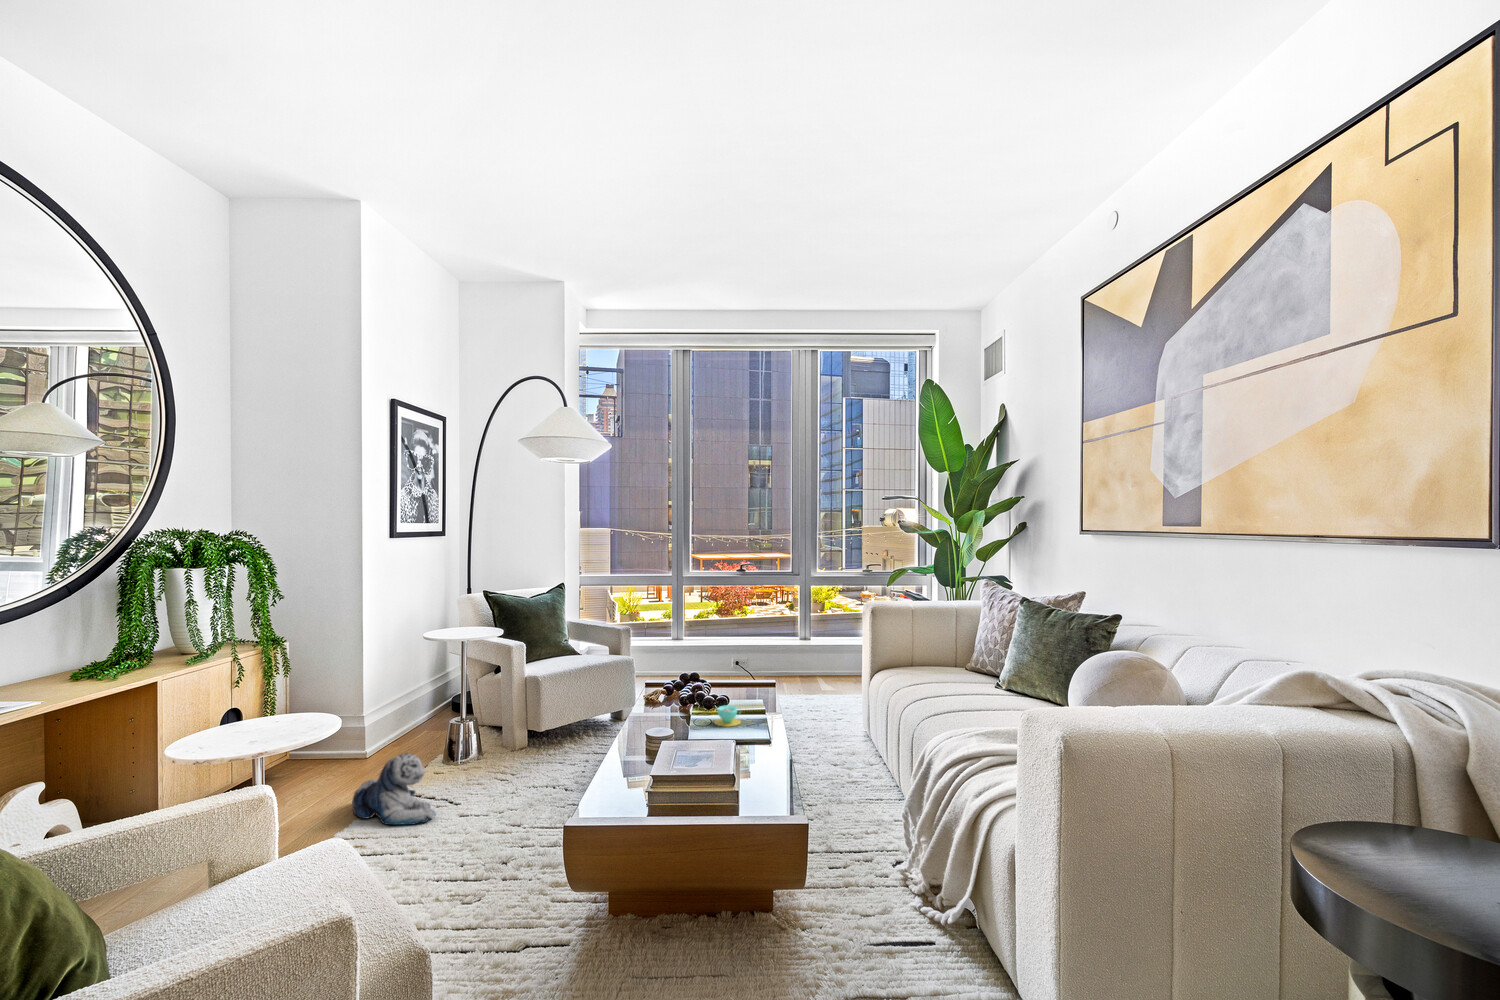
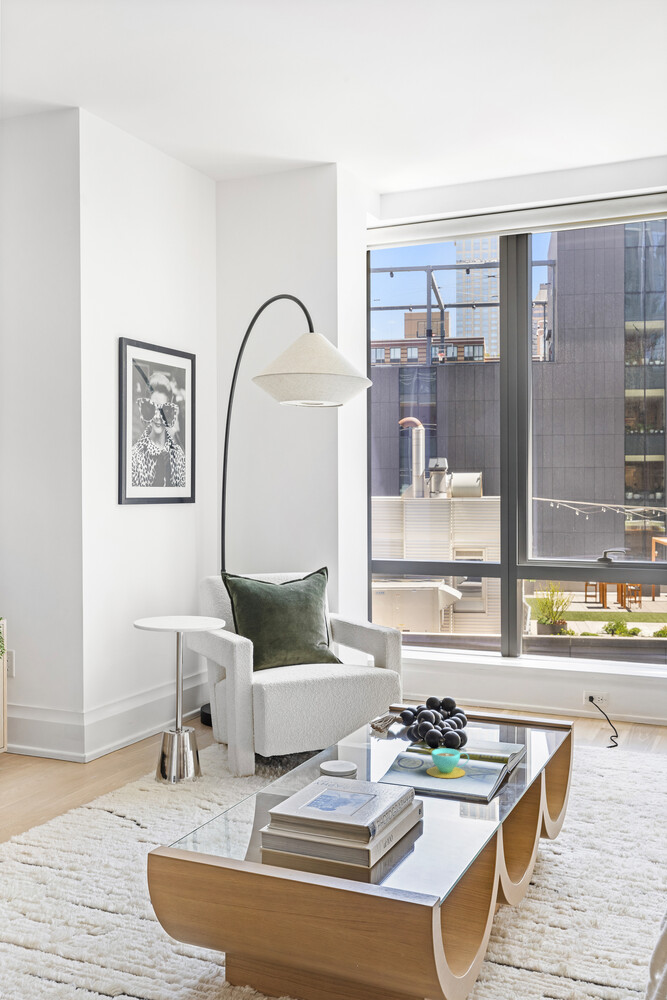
plush toy: present [352,753,436,825] -> none [47,757,118,838]

